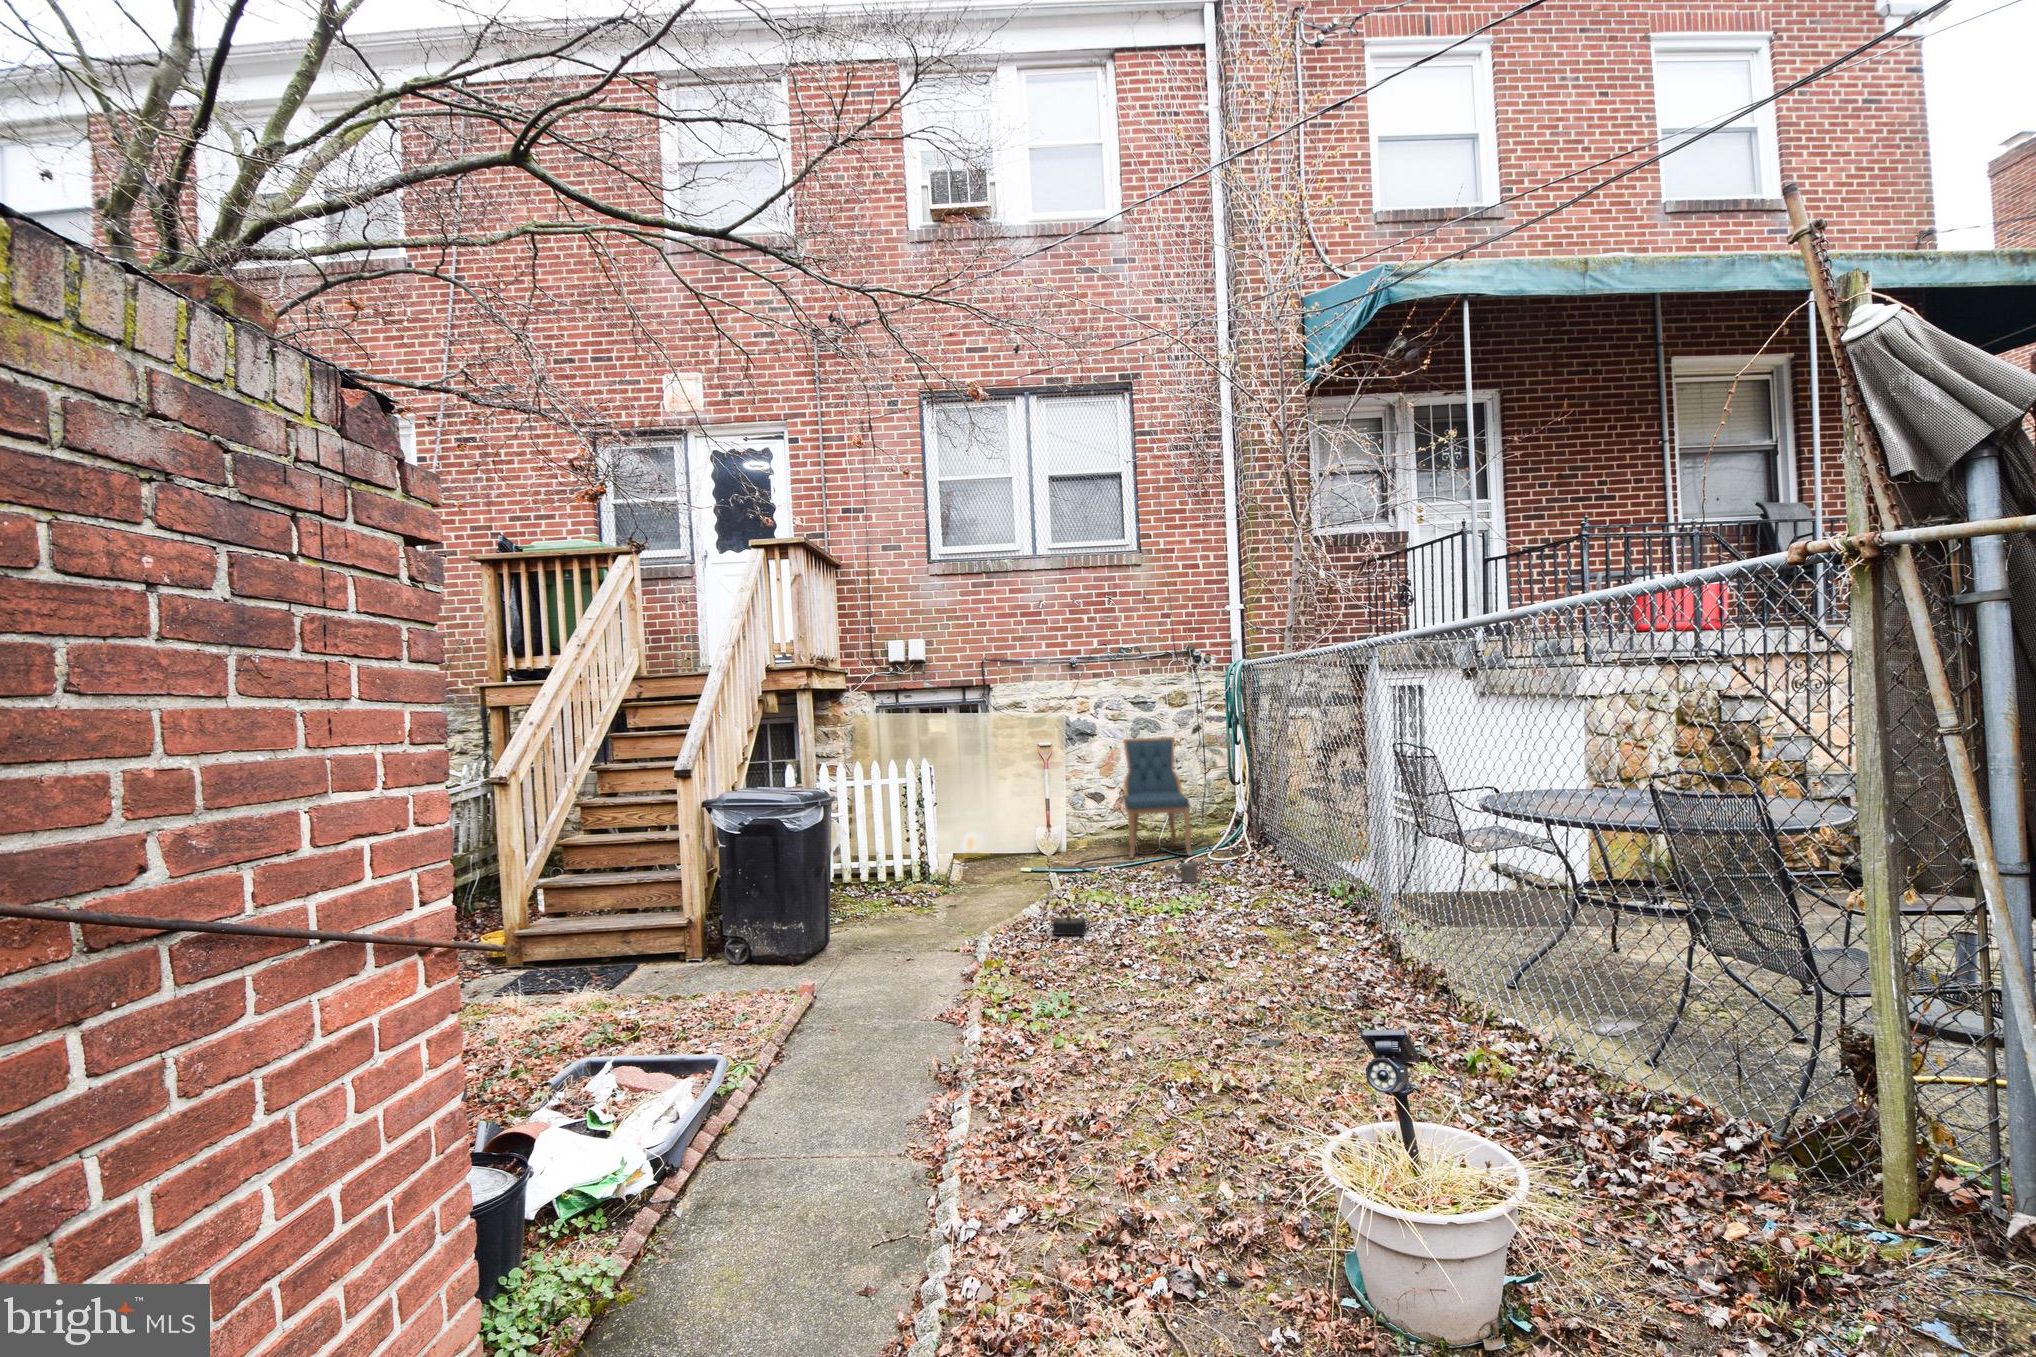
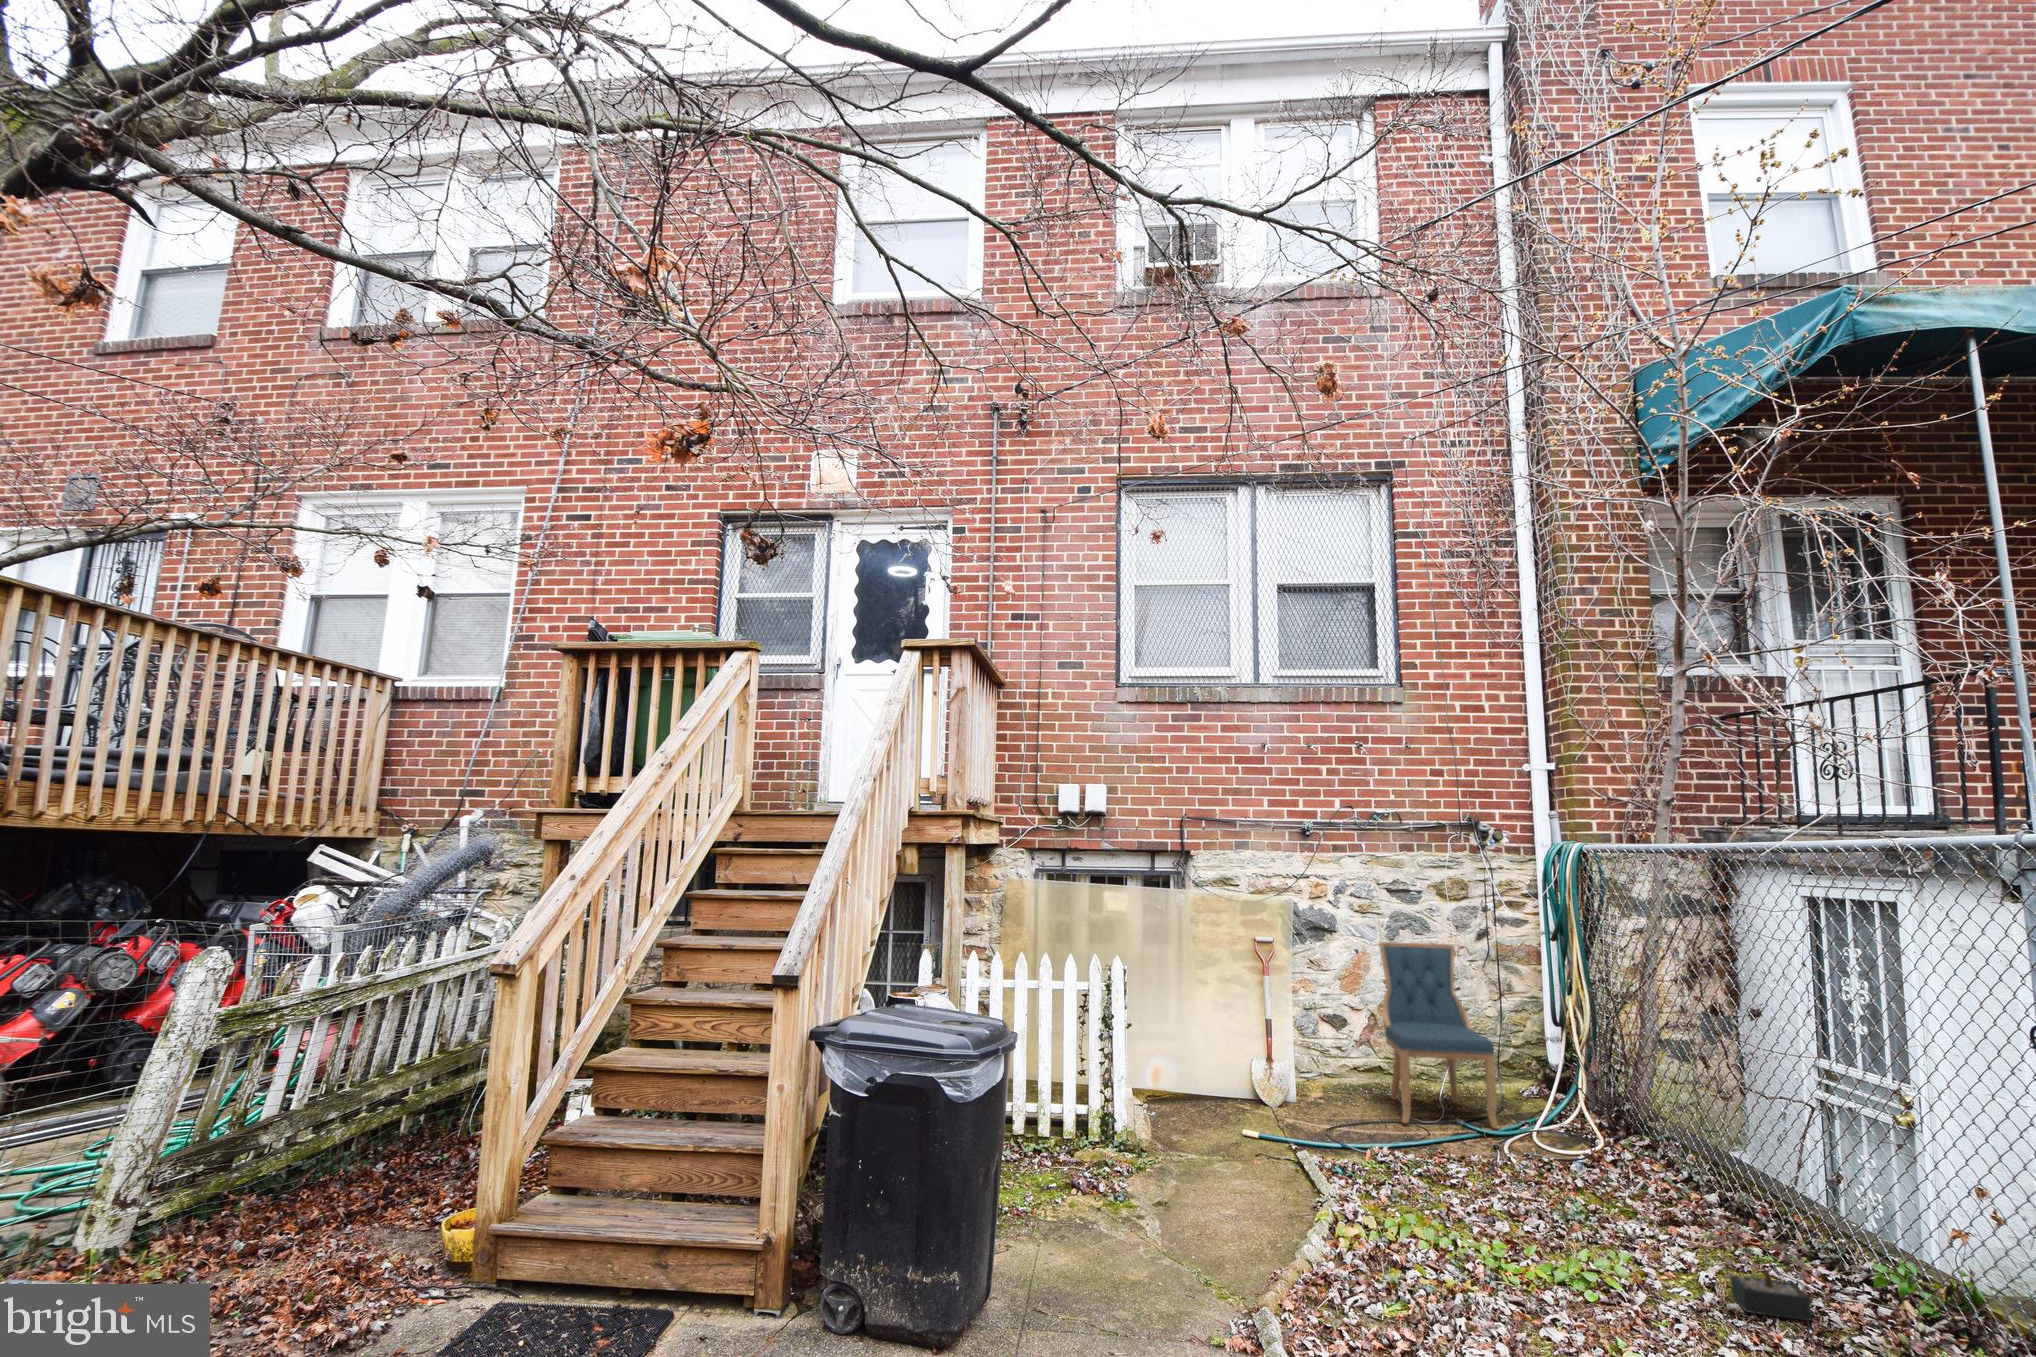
watering can: present [1165,862,1203,883] -> none [1491,1150,1545,1186]
decorative plant: present [1041,887,1093,935] -> present [1704,1214,1821,1321]

